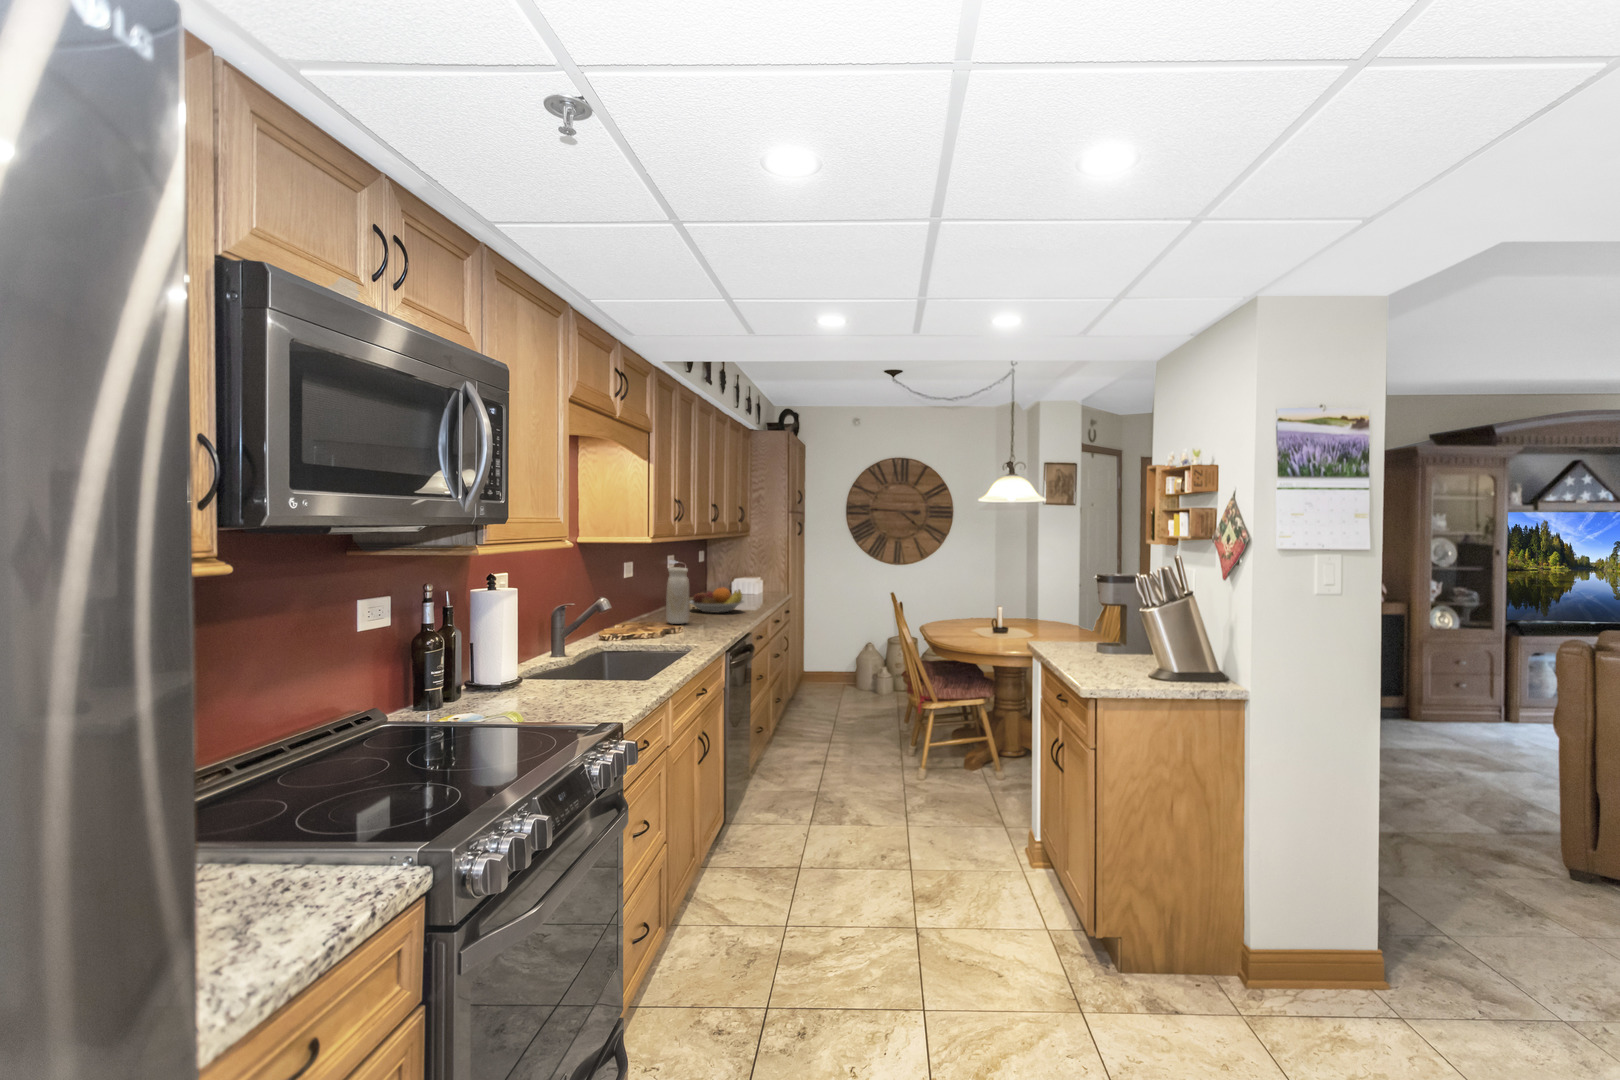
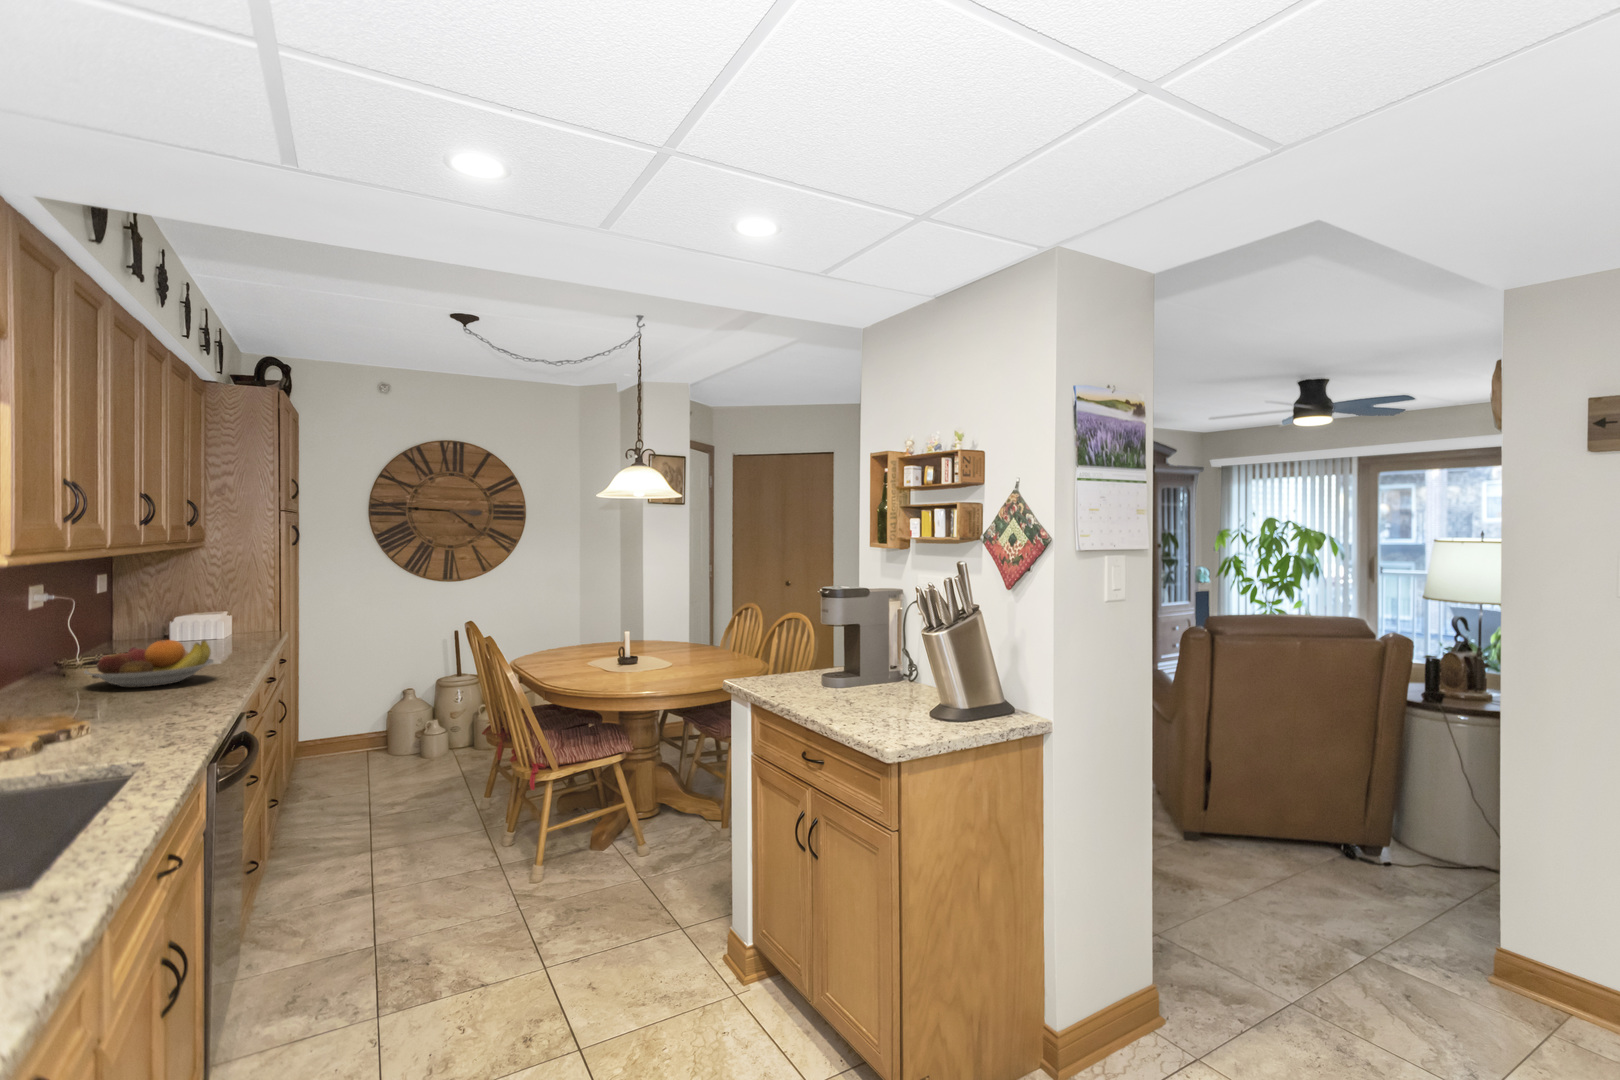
vase: present [666,567,690,624] -> none [38,613,100,726]

